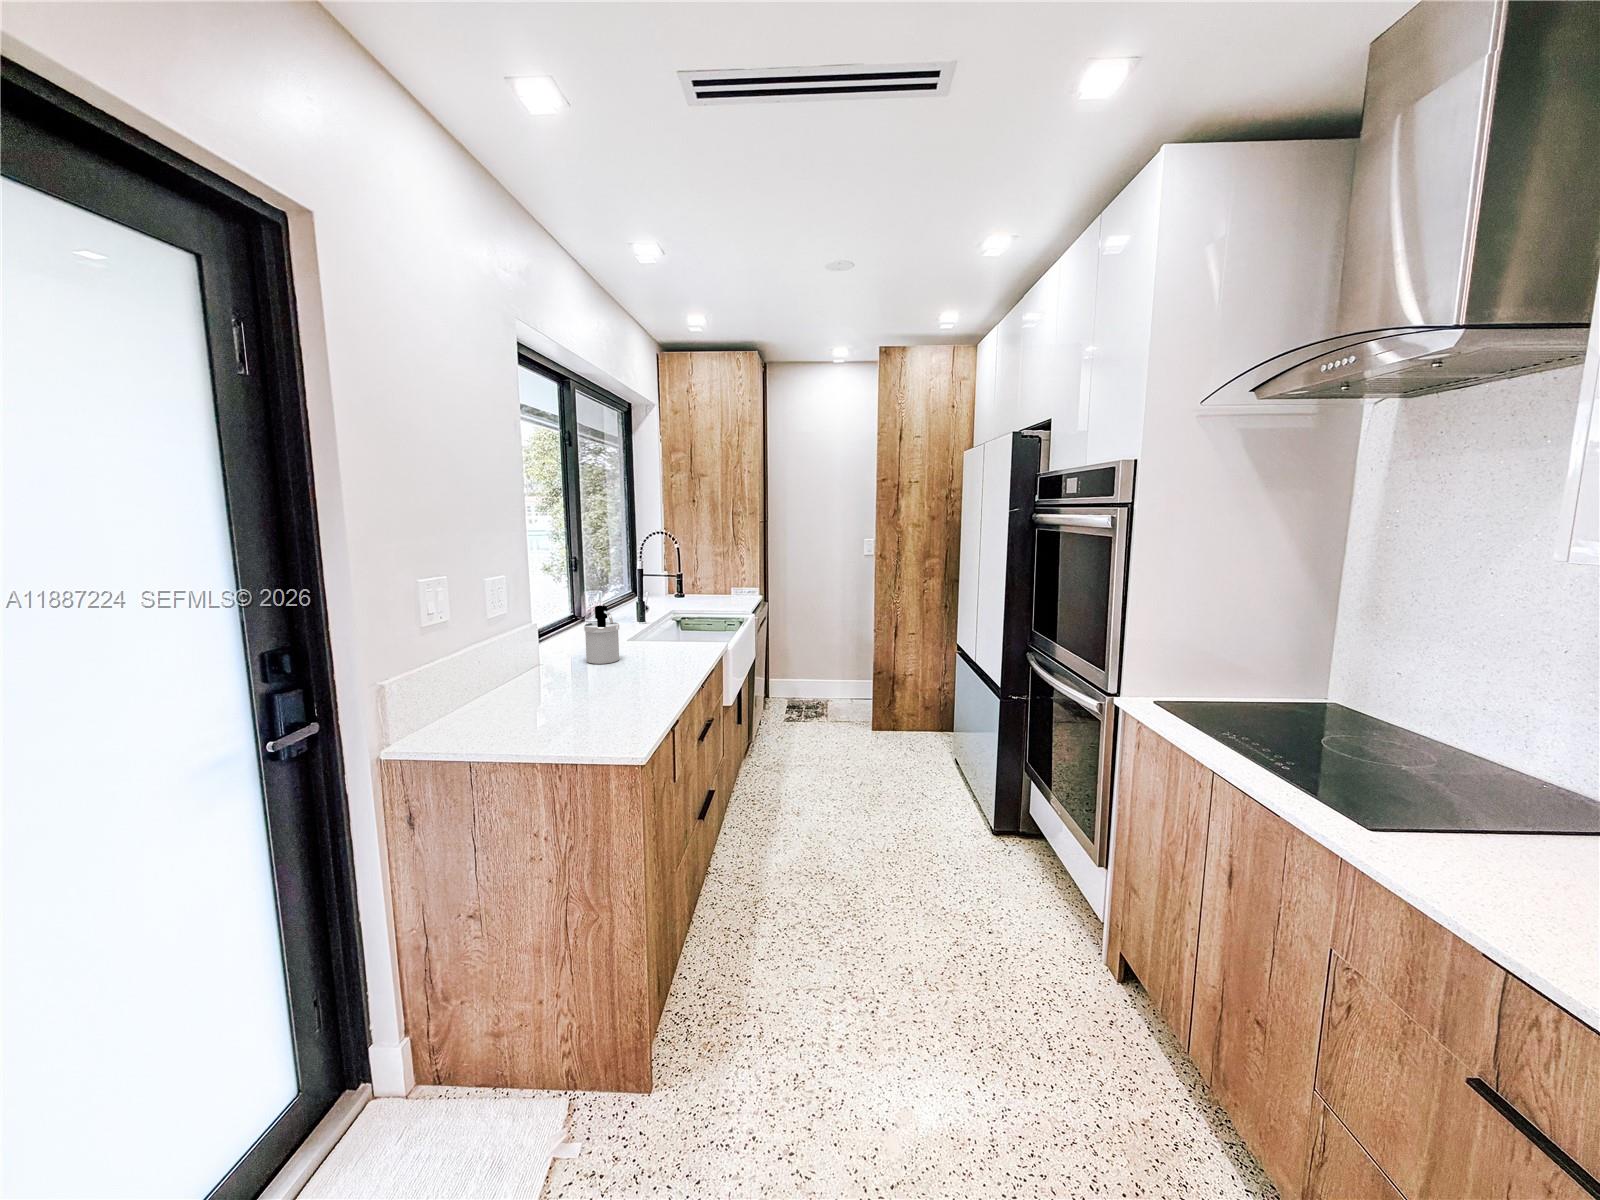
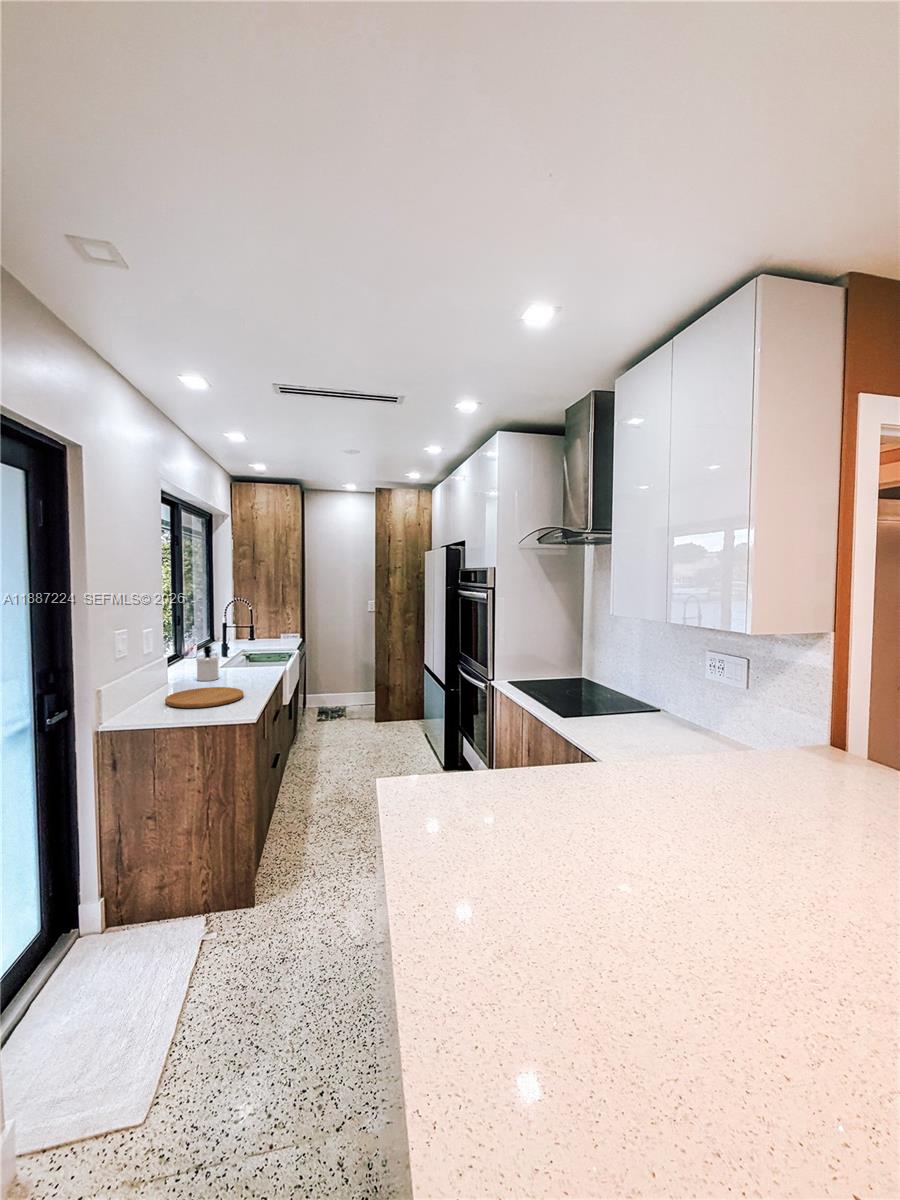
cutting board: none [513,679,643,721] -> present [165,687,243,708]

